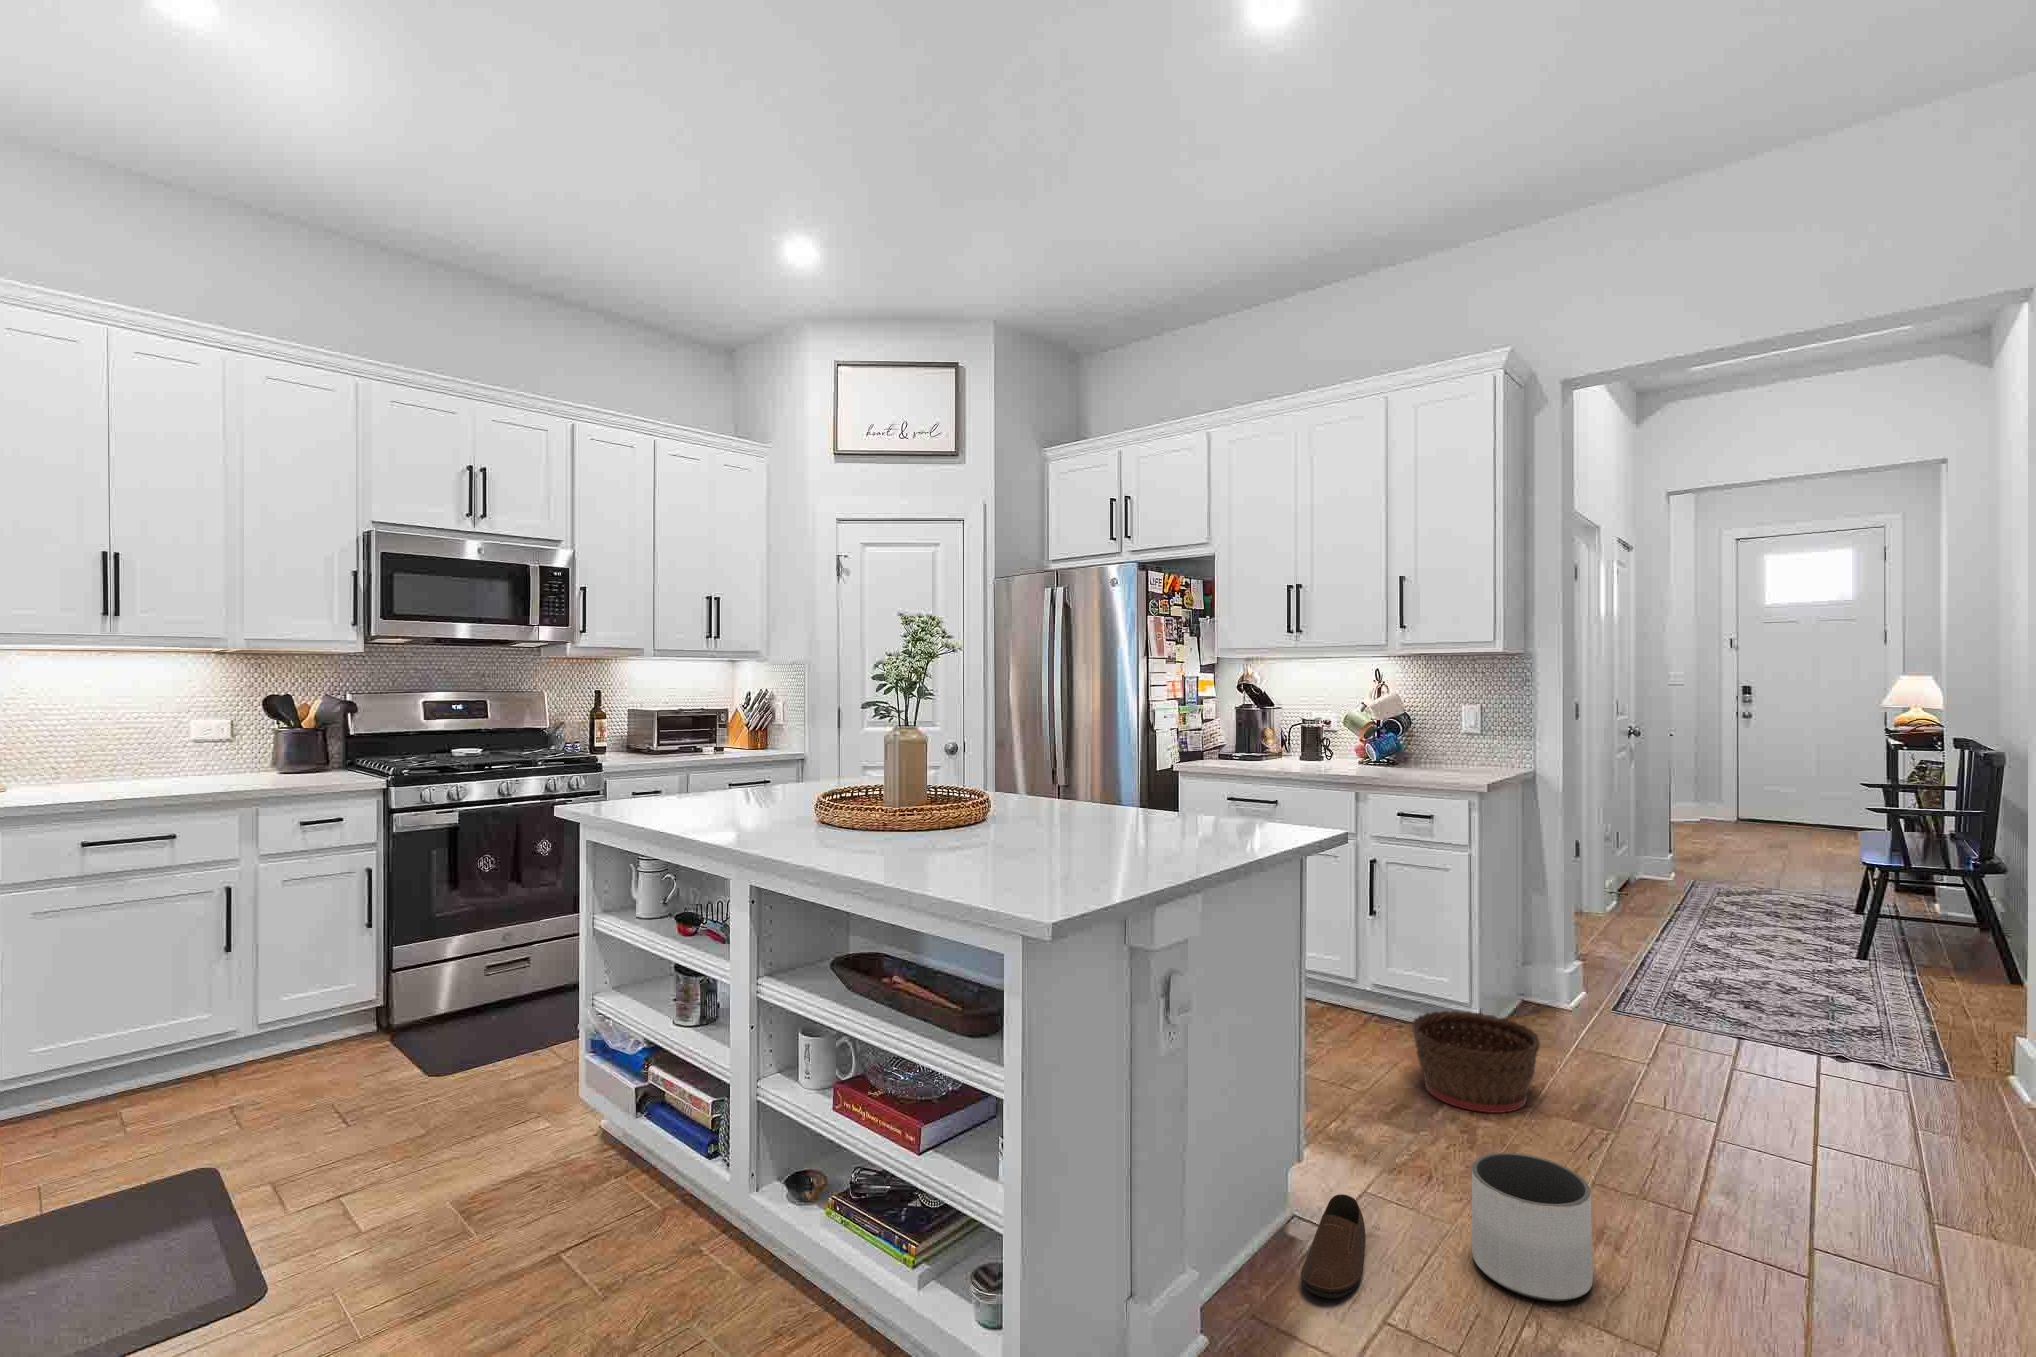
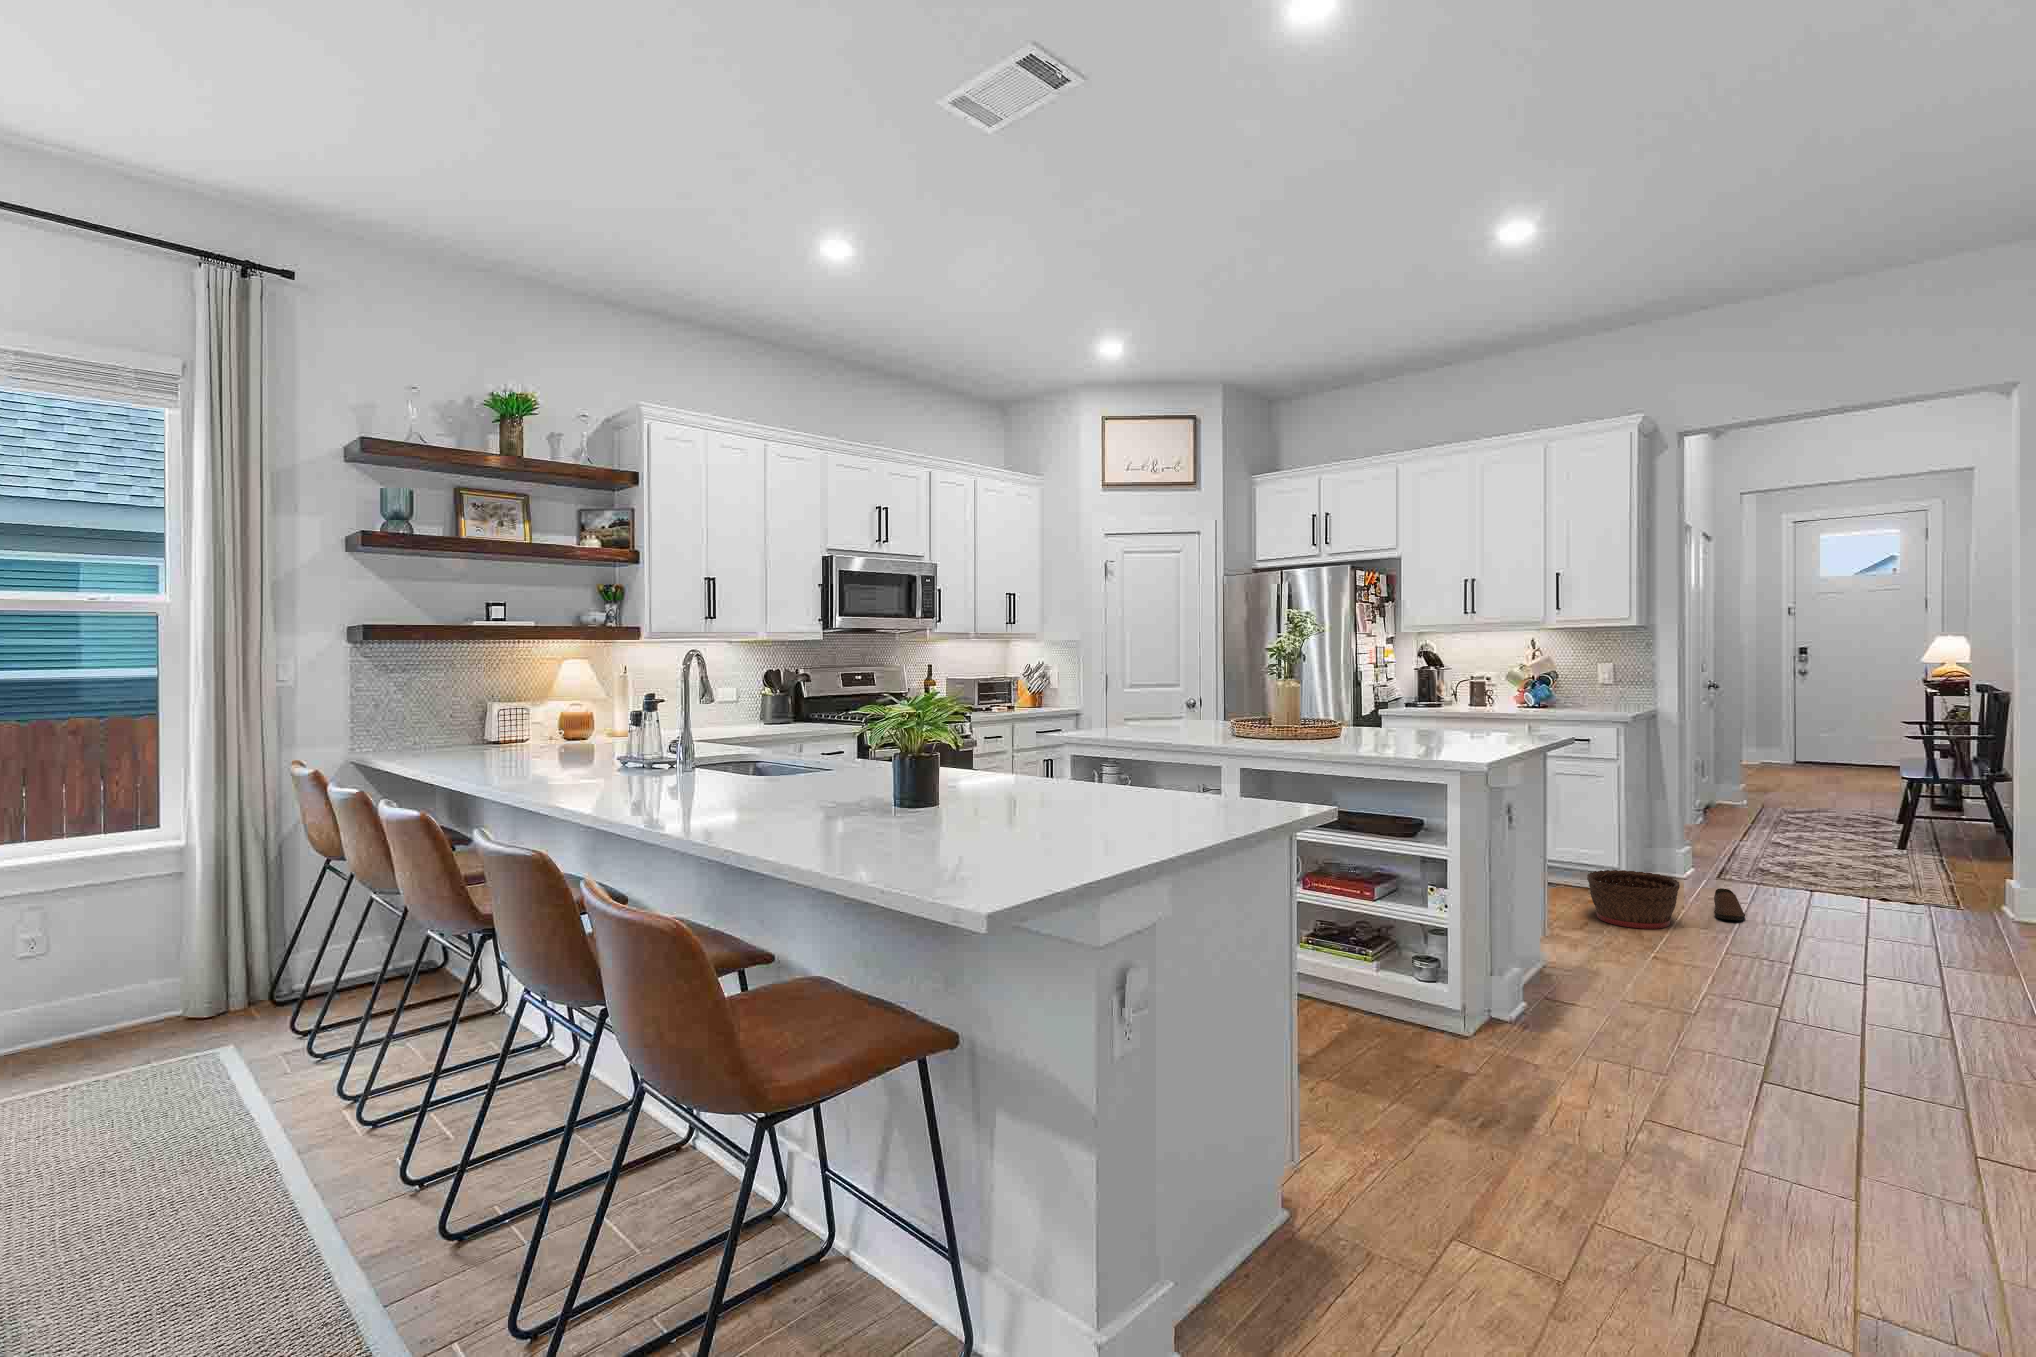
planter: present [1472,1153,1593,1301] -> none [1660,927,1738,1000]
shoe: present [1301,1194,1366,1298] -> present [1714,888,1745,920]

